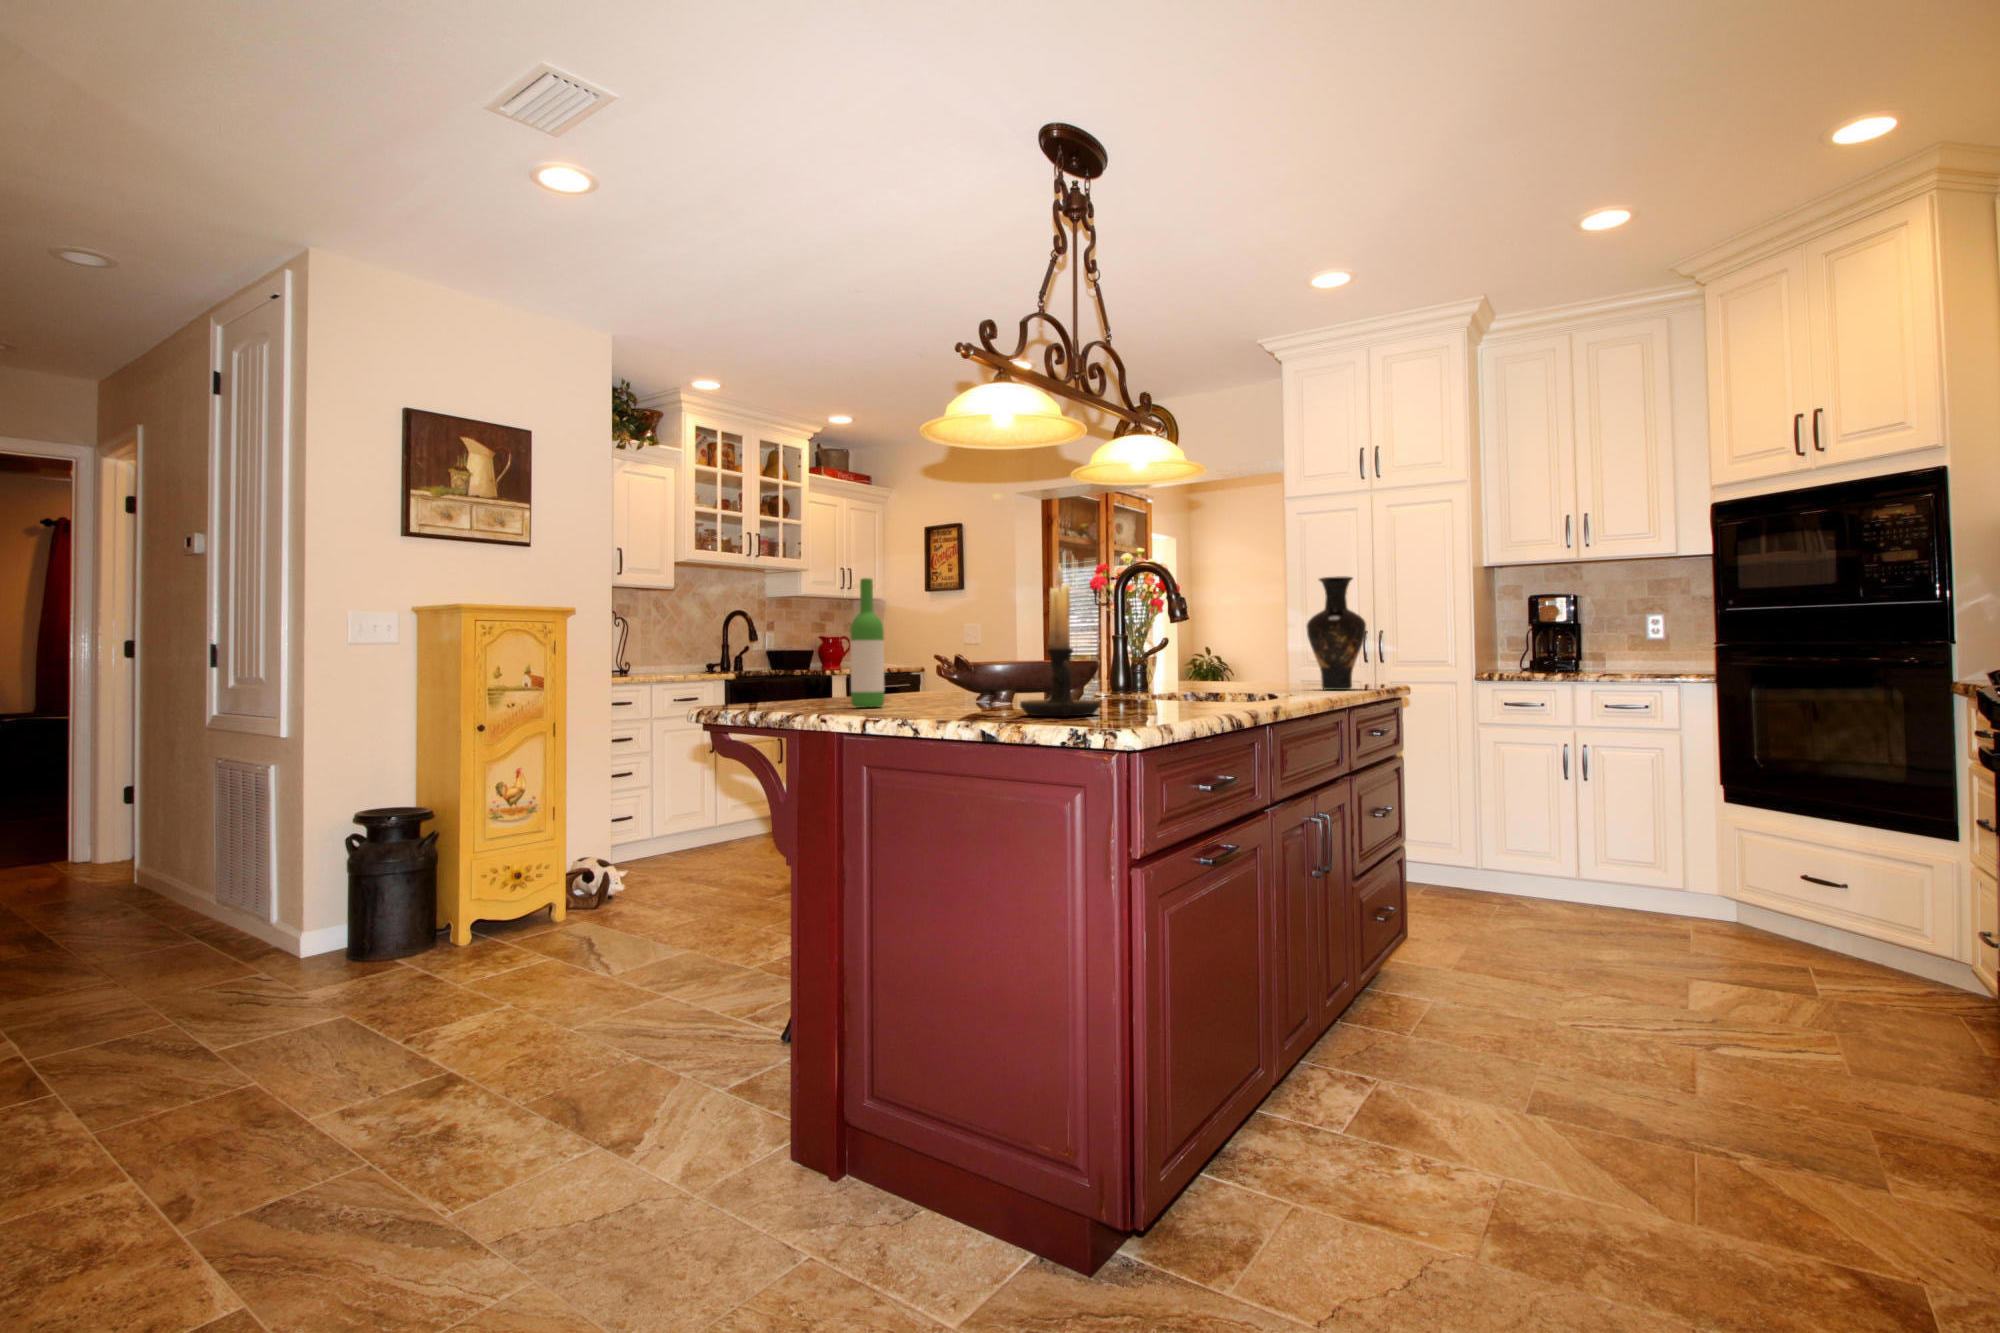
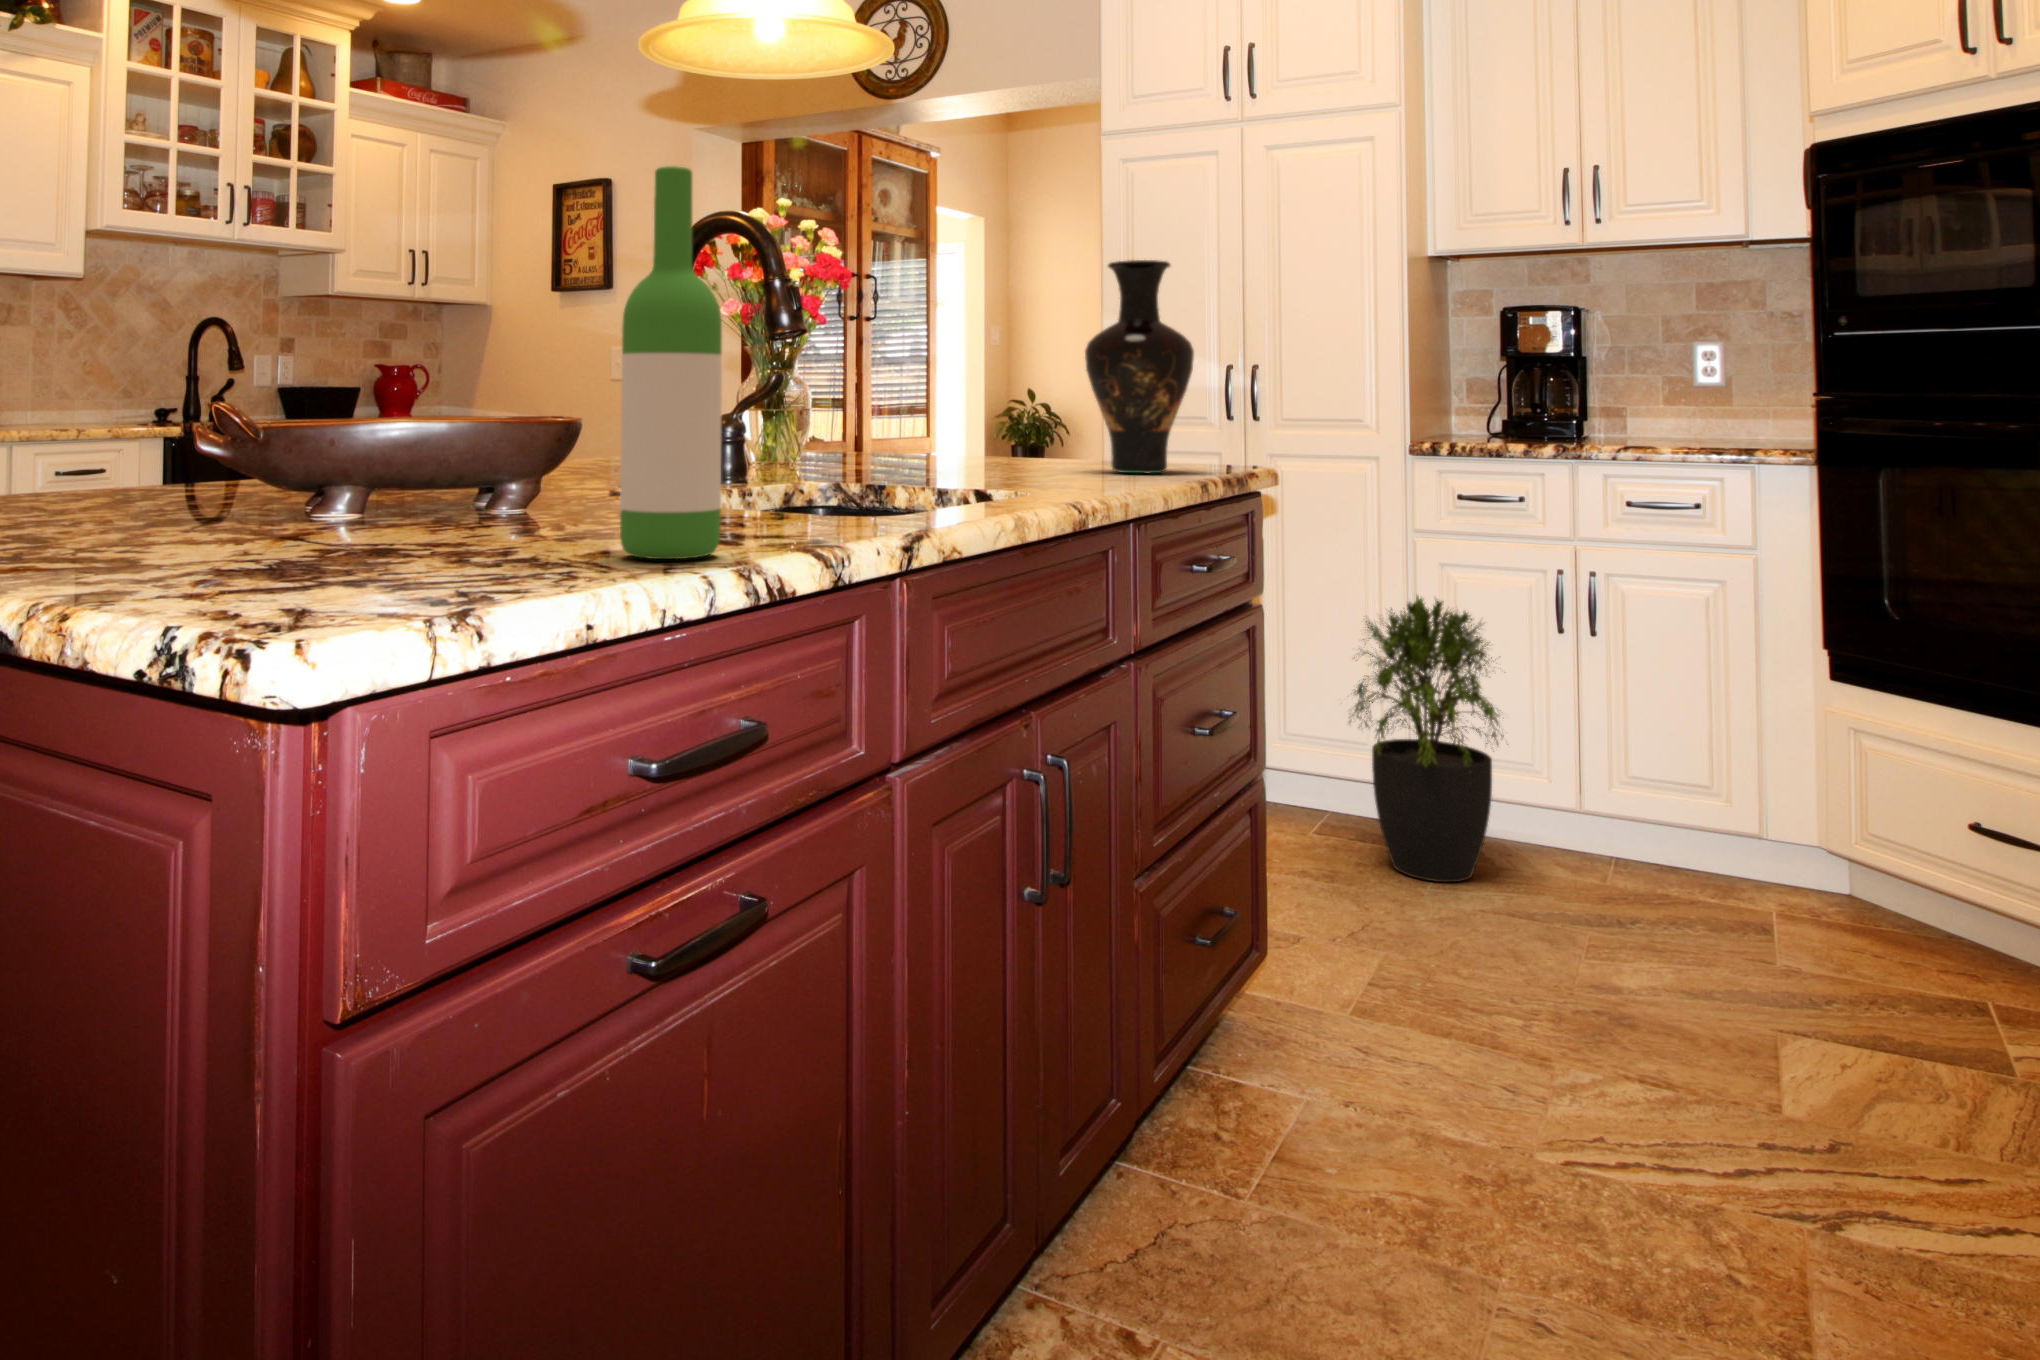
candle holder: present [1020,565,1101,716] -> none [187,178,407,580]
wine bottle: present [850,578,884,708] -> present [620,166,722,559]
potted plant: none [1435,761,1537,921] -> present [1349,596,1508,882]

